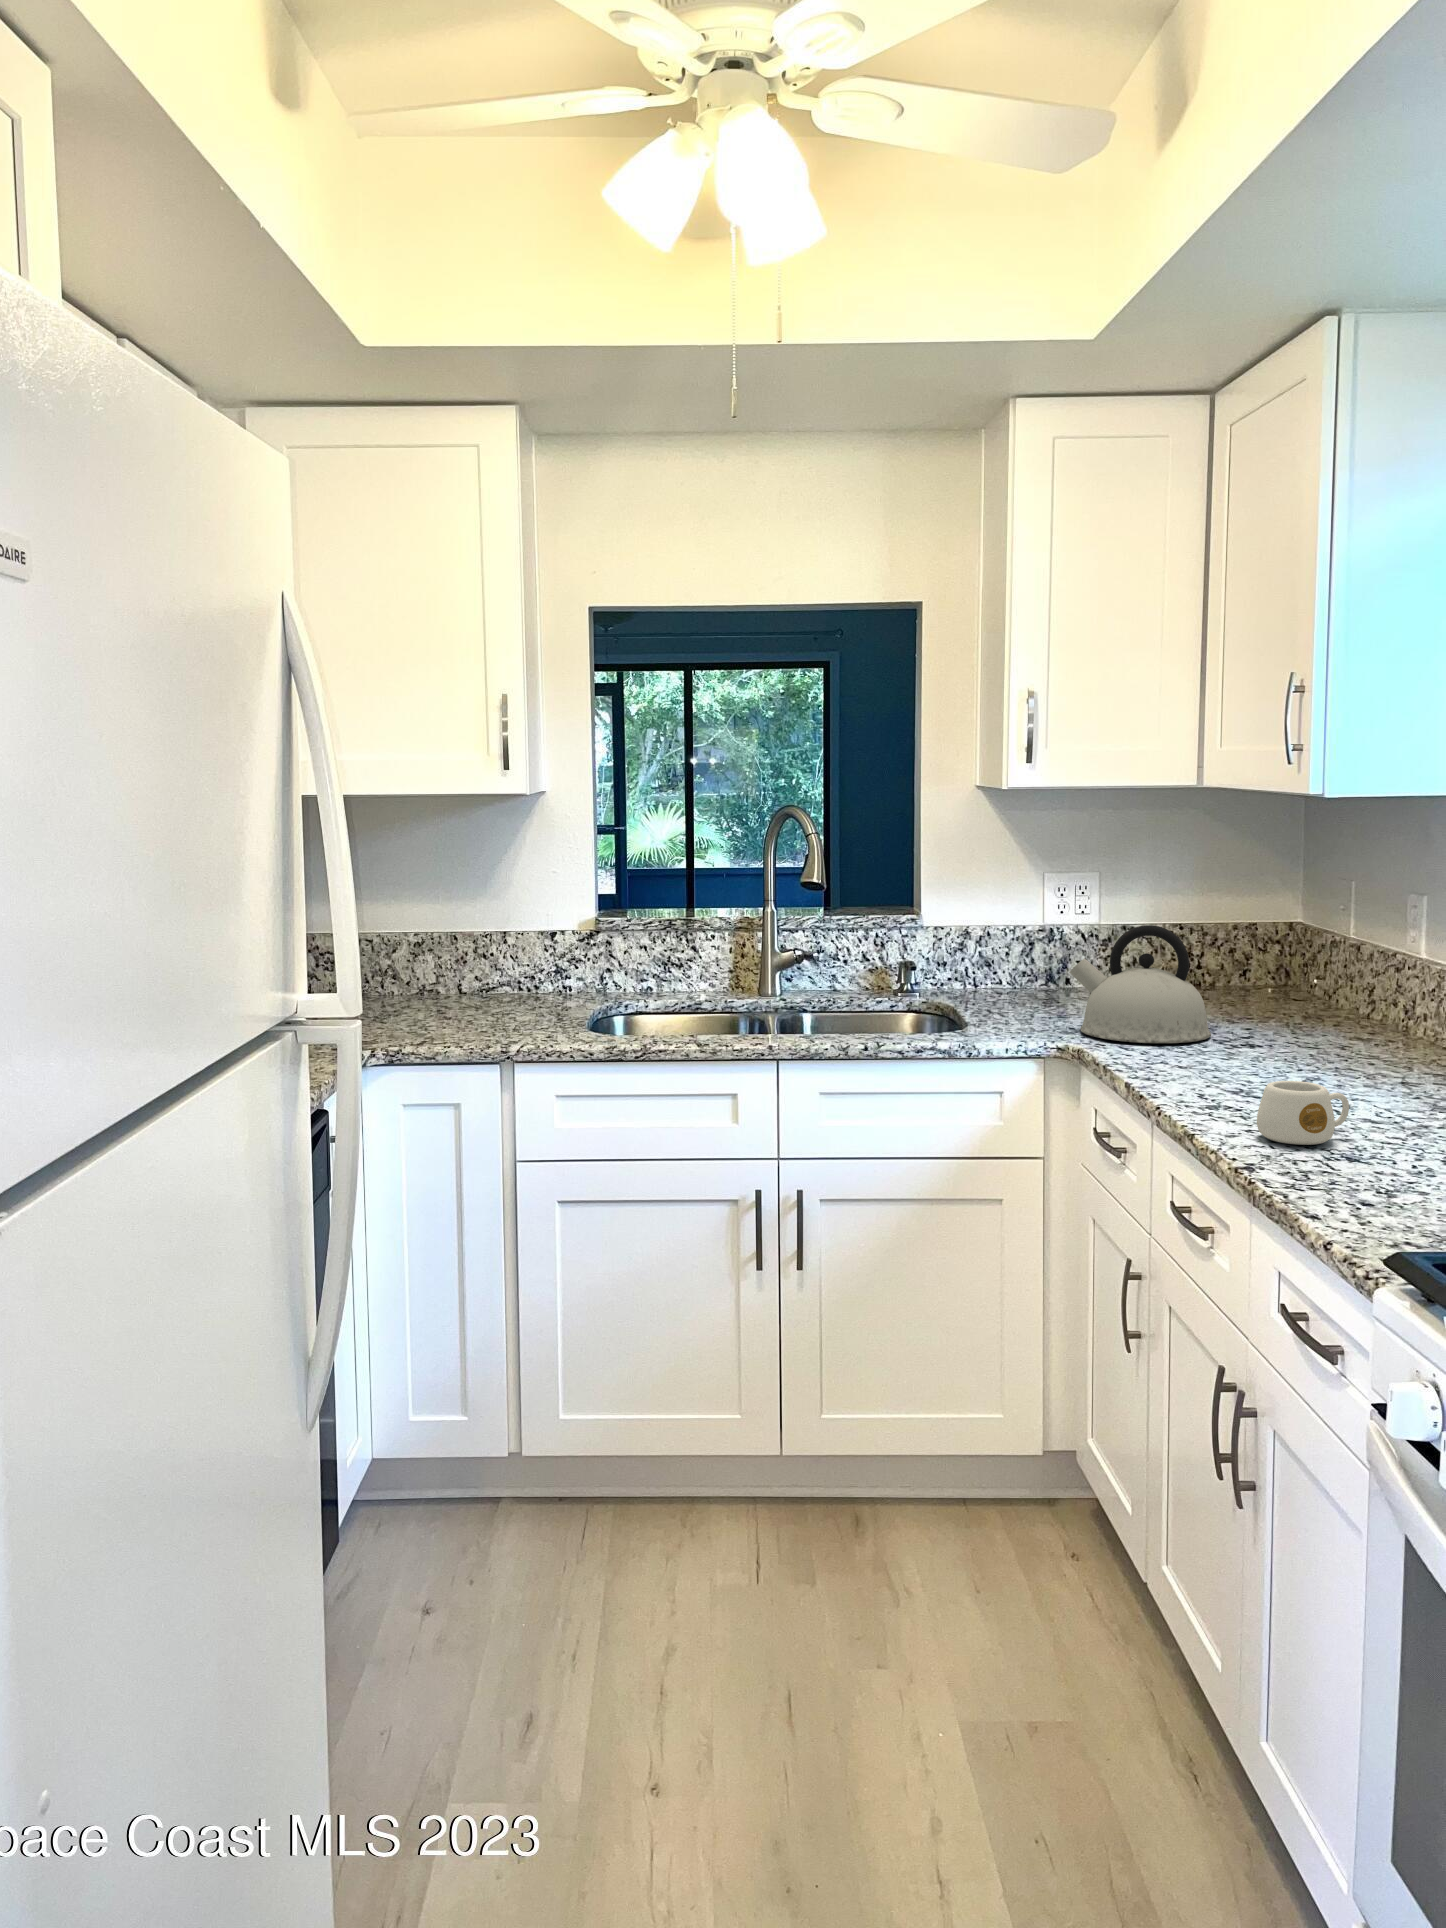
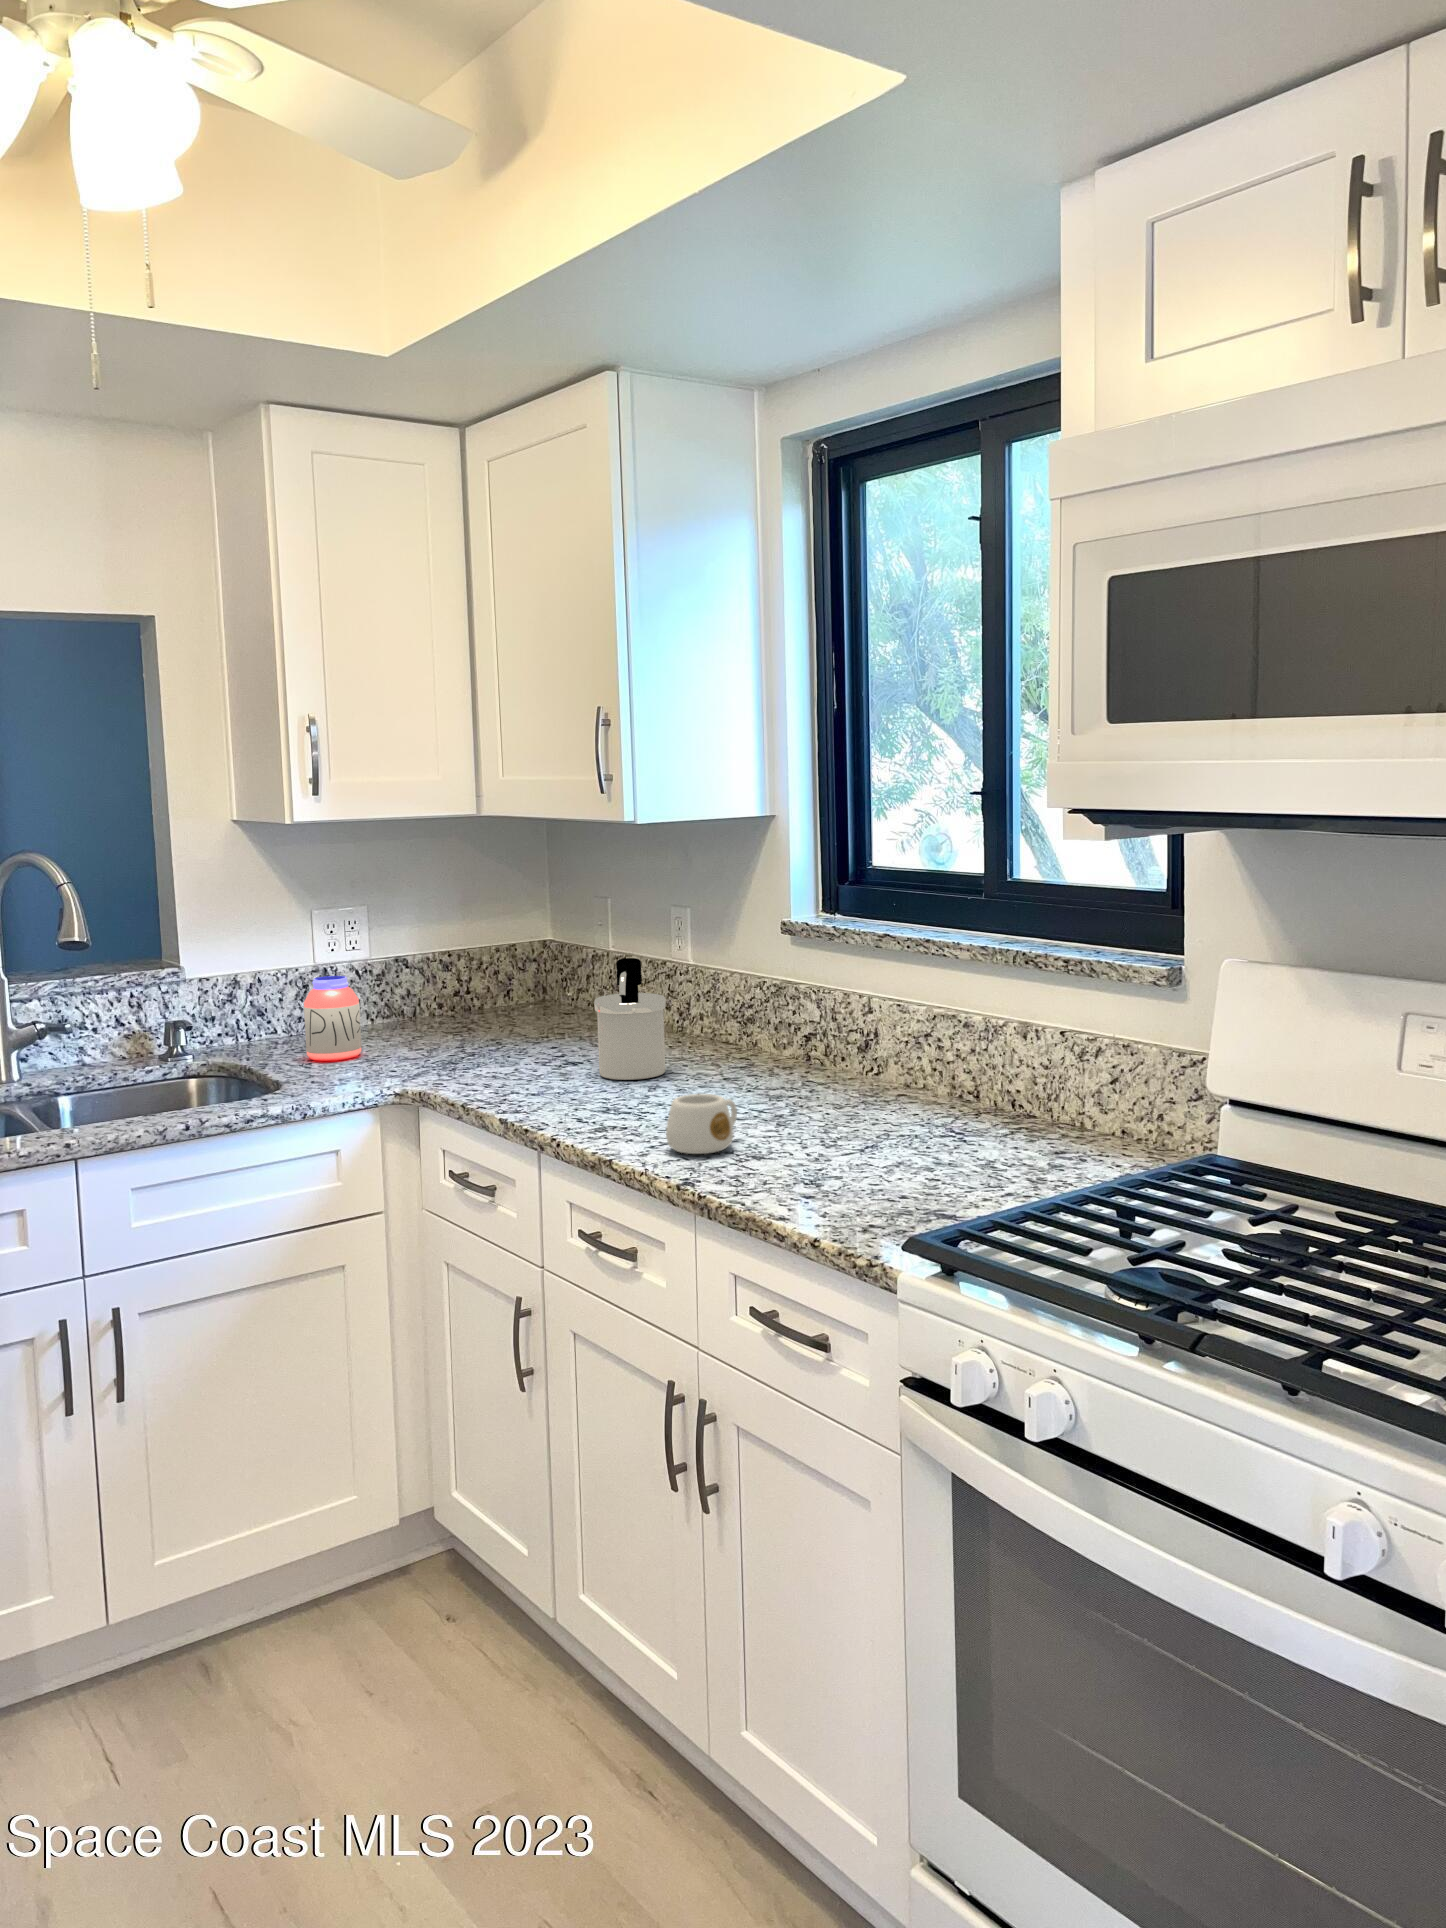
kettle: present [1070,925,1211,1043] -> none [387,957,532,1078]
jar: none [1010,934,1061,1013] -> present [304,976,362,1061]
soap dispenser: none [1266,939,1348,1068] -> present [594,958,666,1080]

